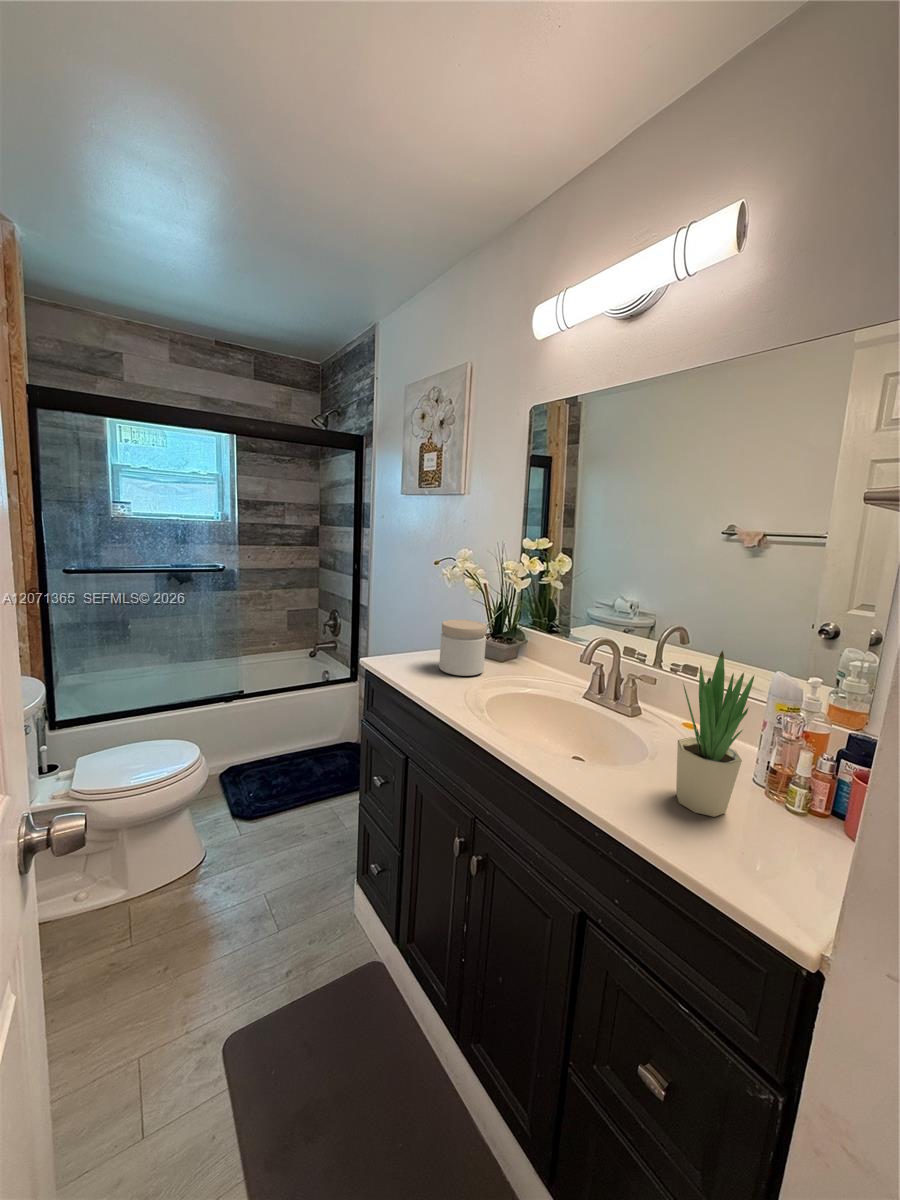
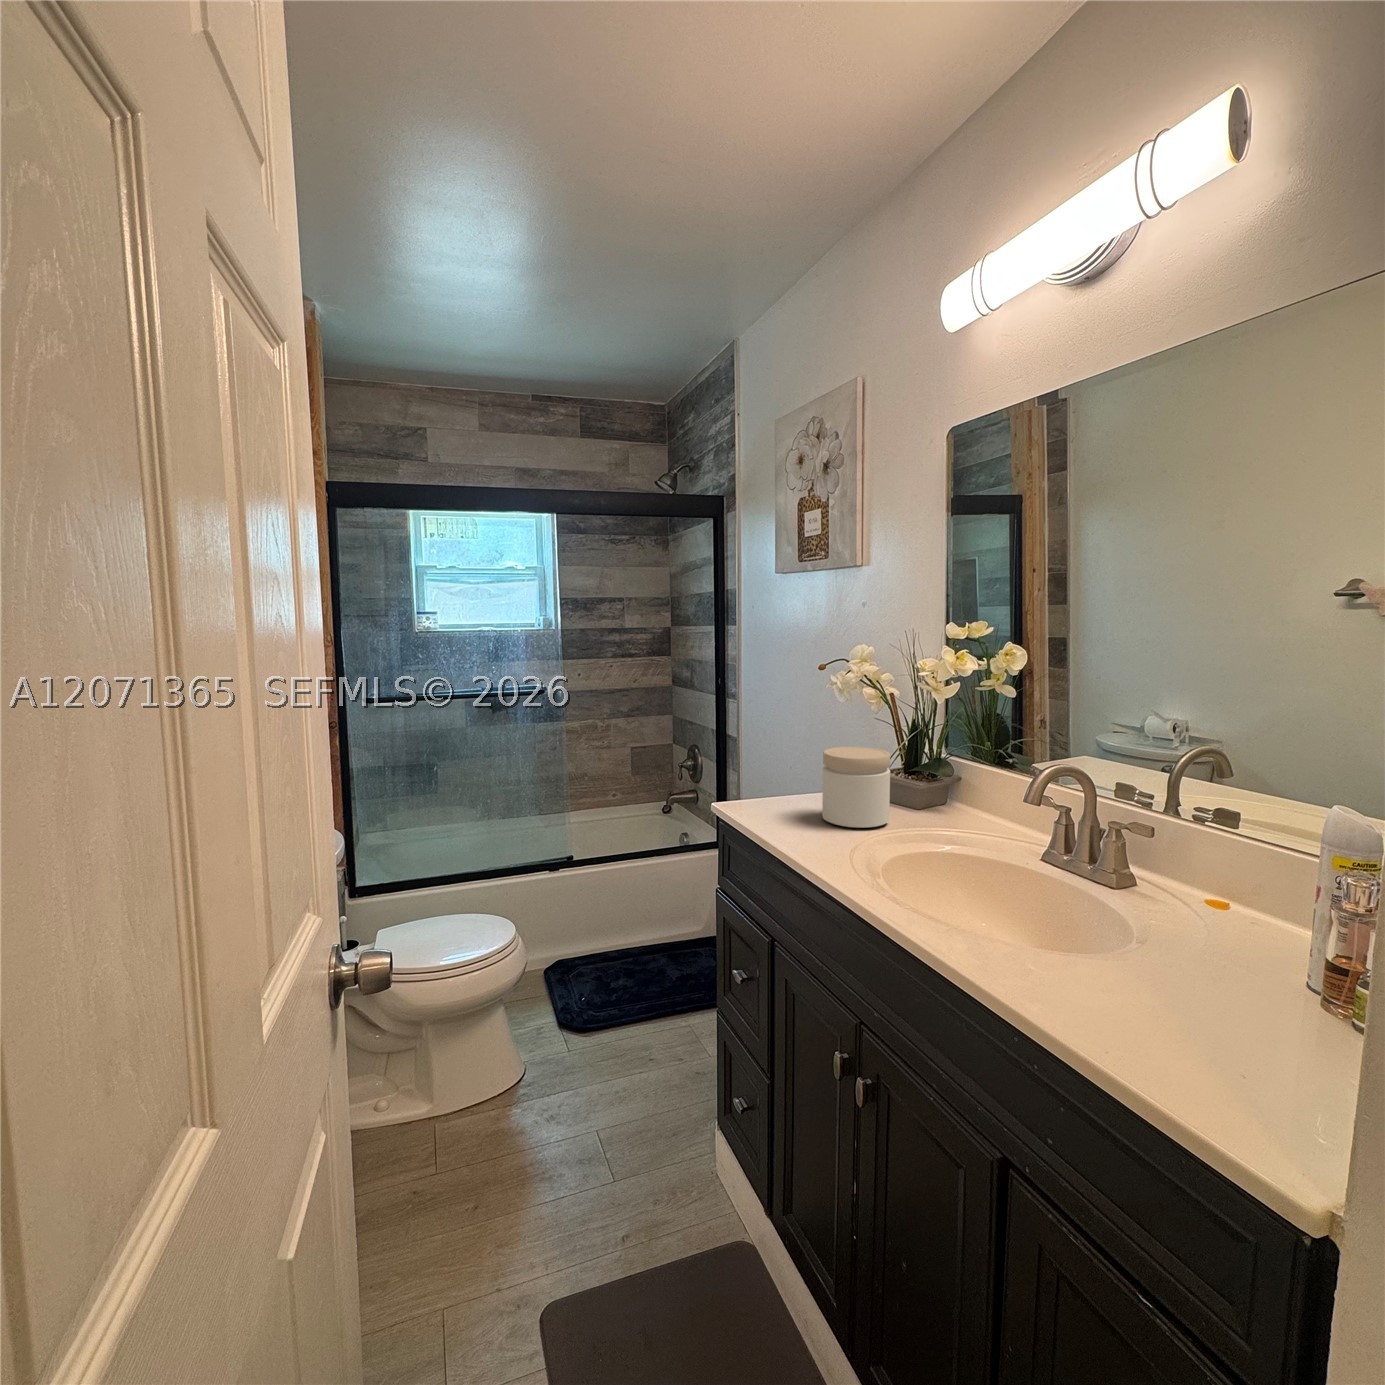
potted plant: present [676,651,754,817] -> none [1147,767,1269,1025]

